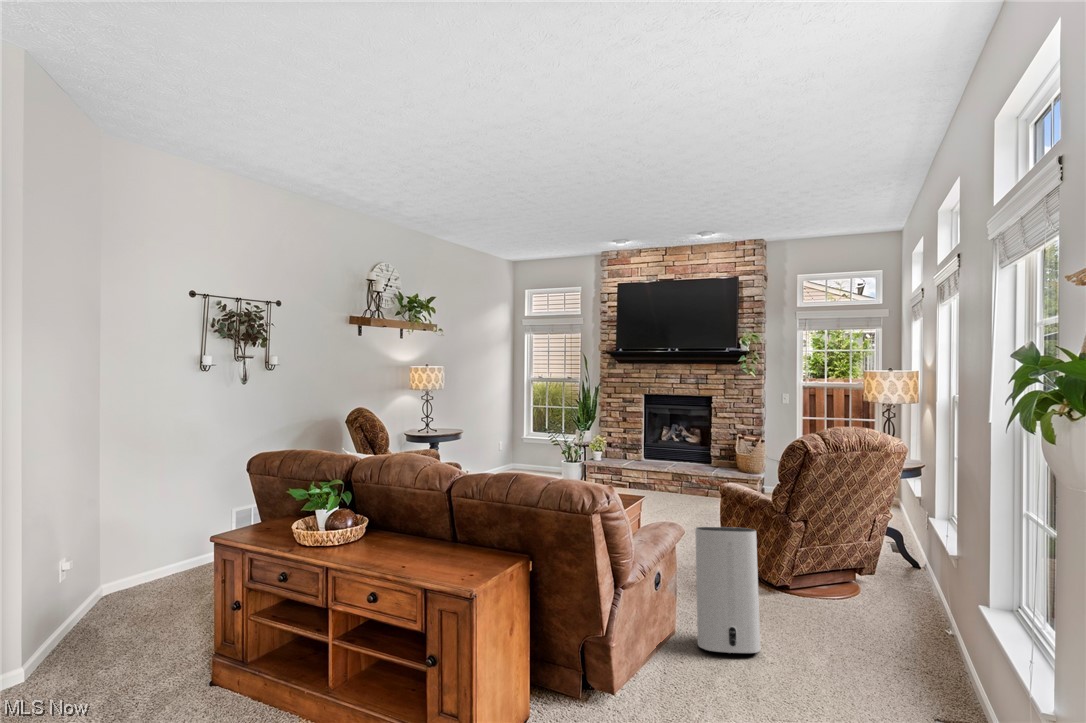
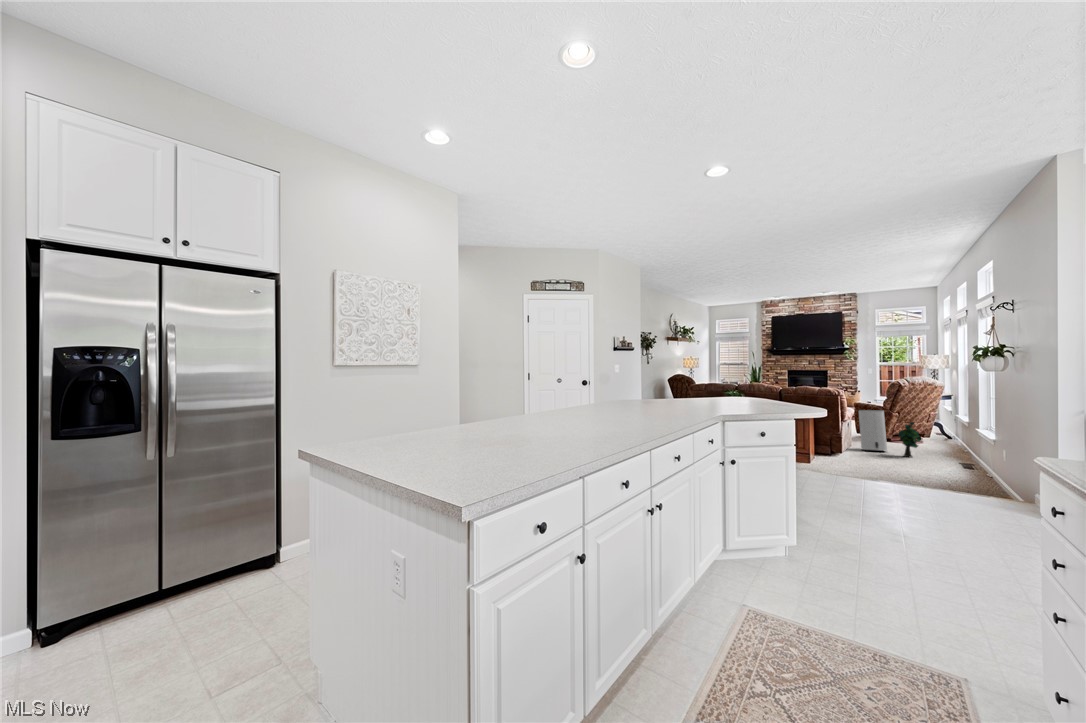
decorative plant: none [776,578,845,690] -> present [897,422,922,457]

